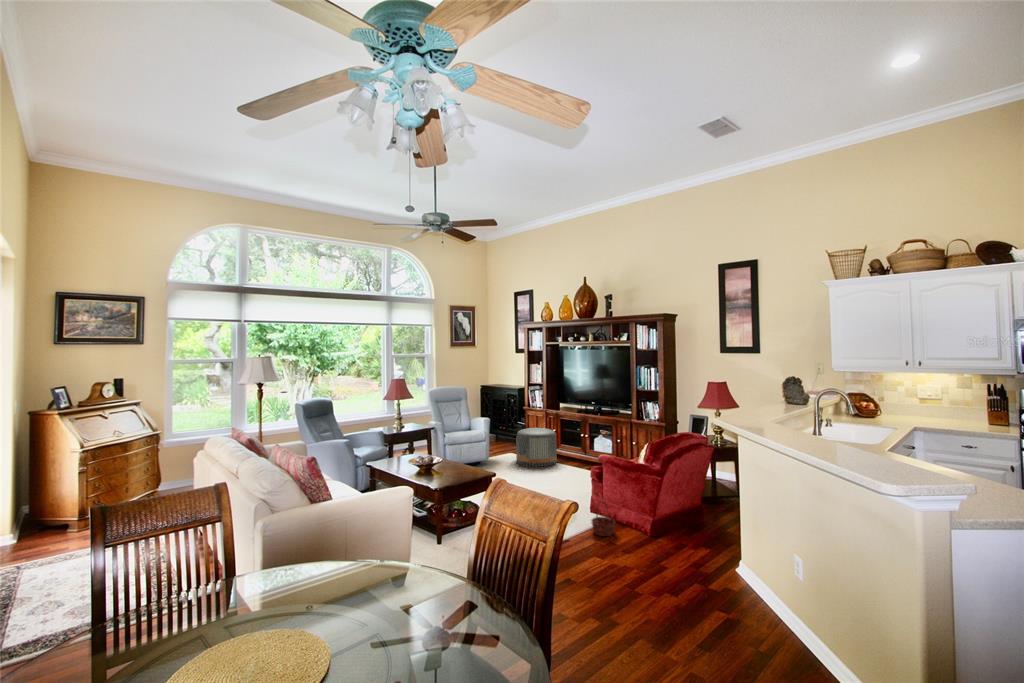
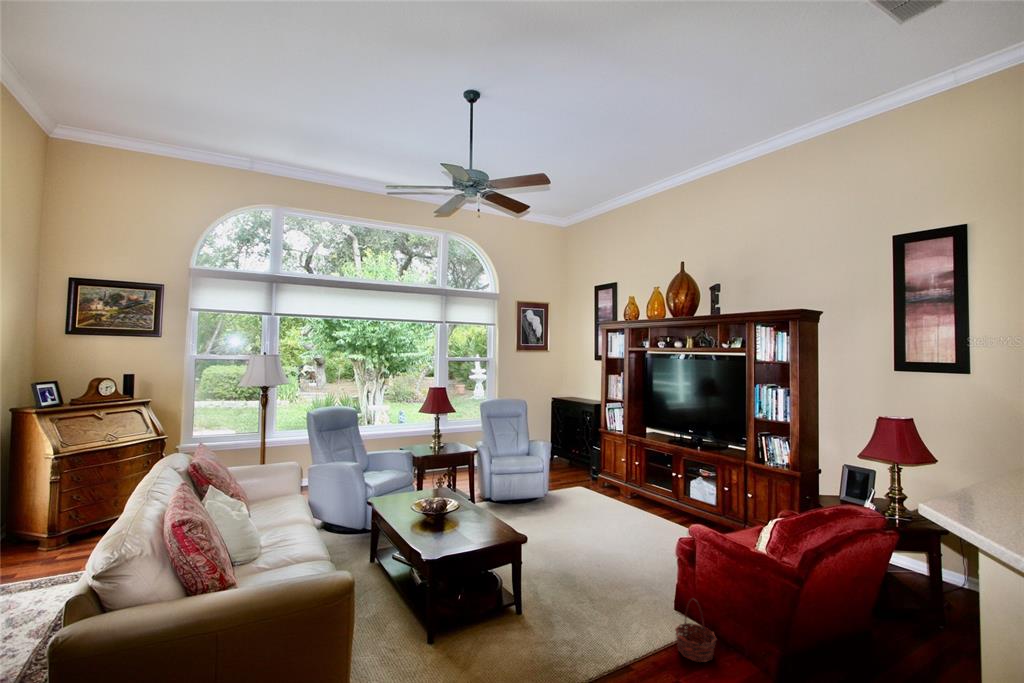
pouf: present [516,428,557,466] -> none [584,459,638,513]

